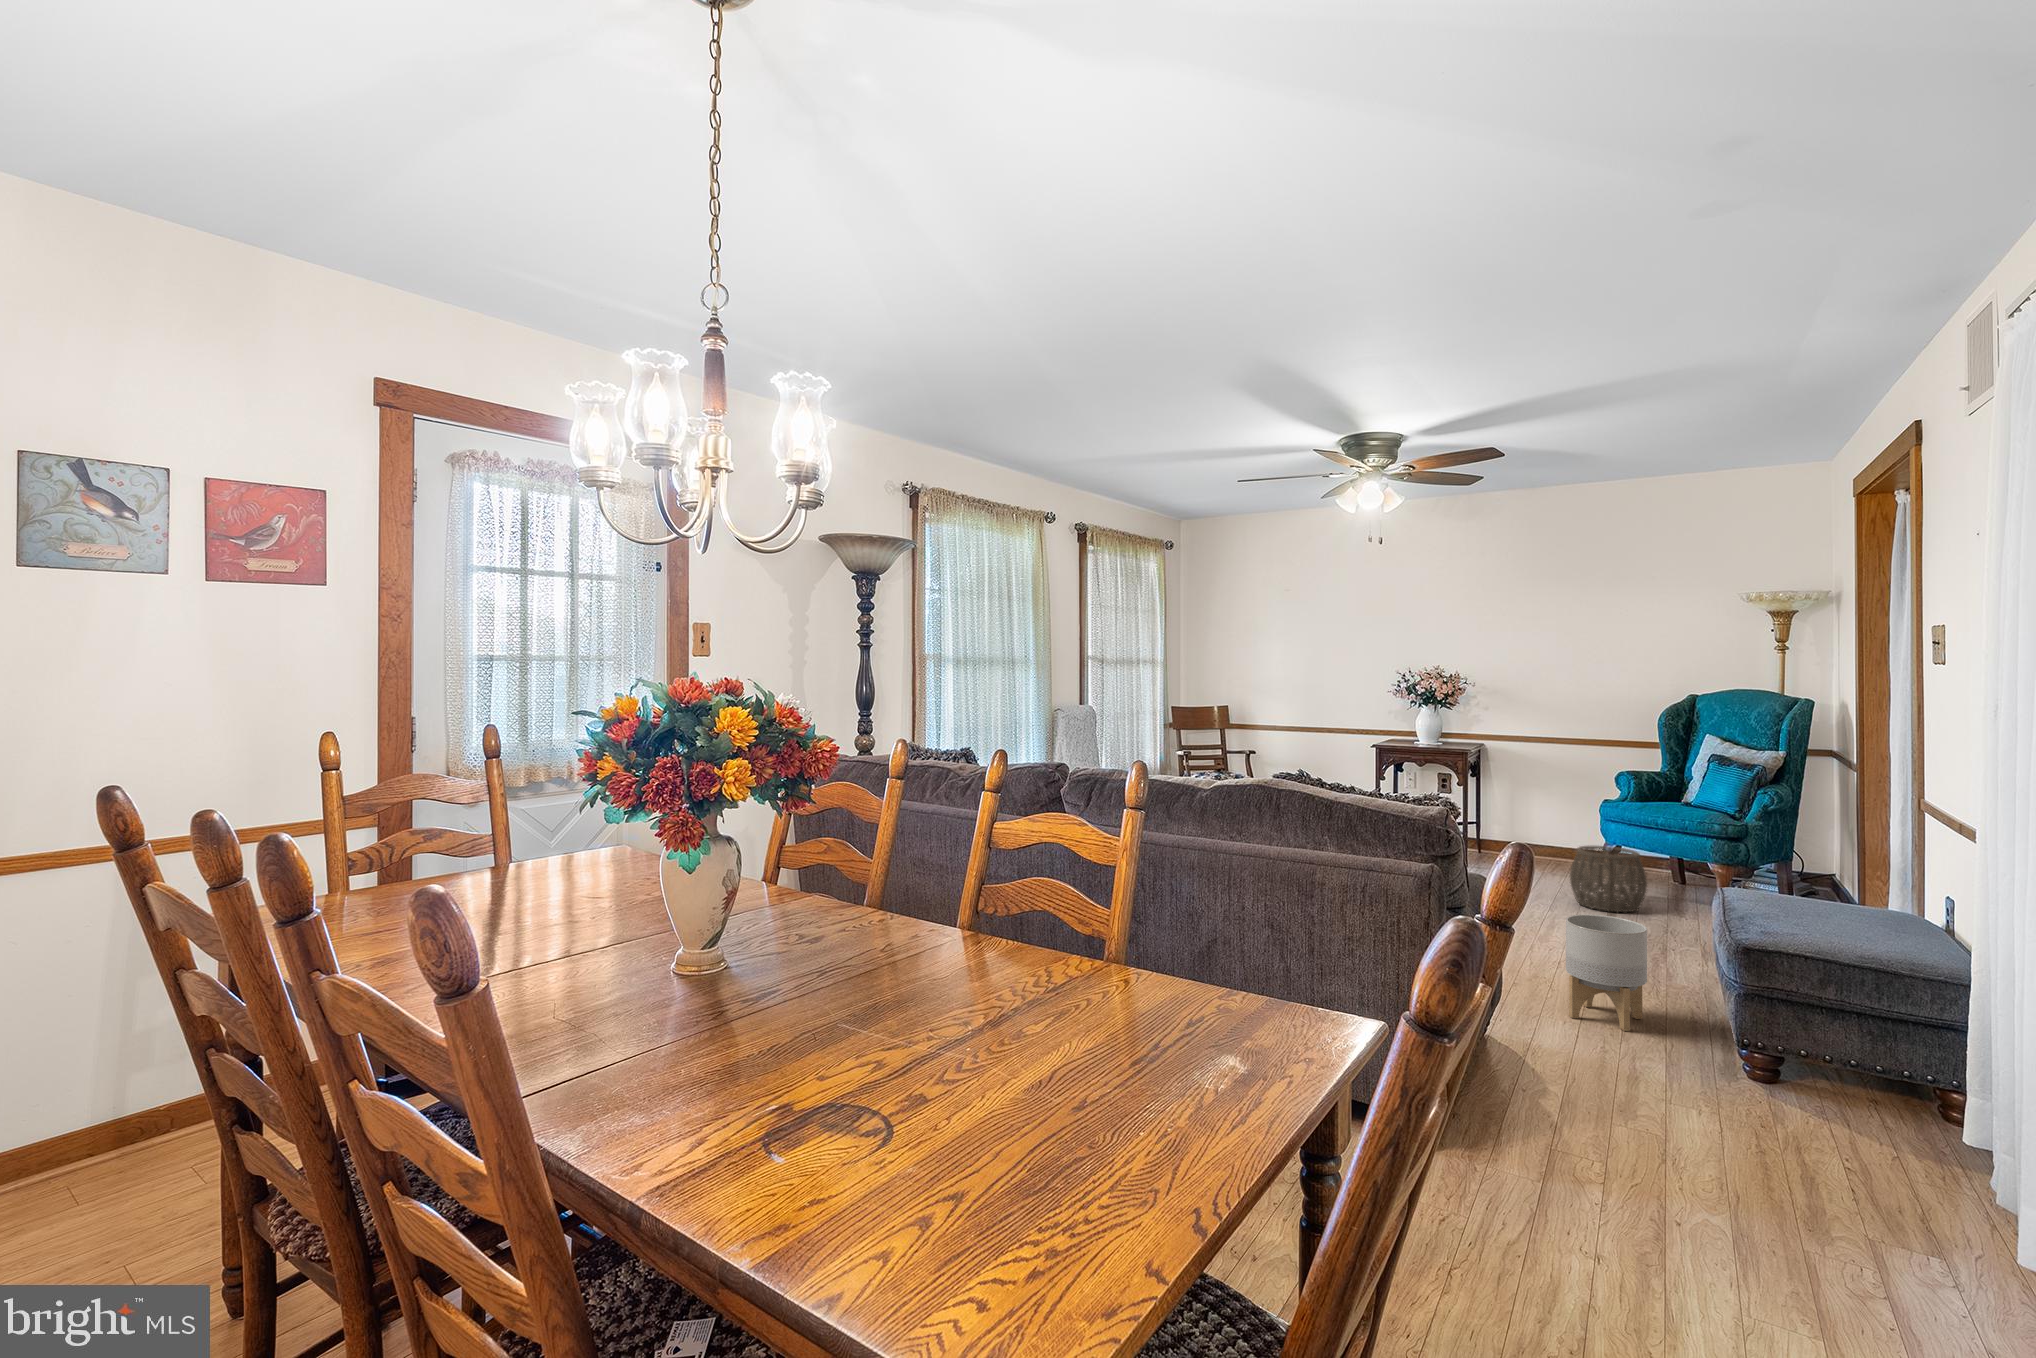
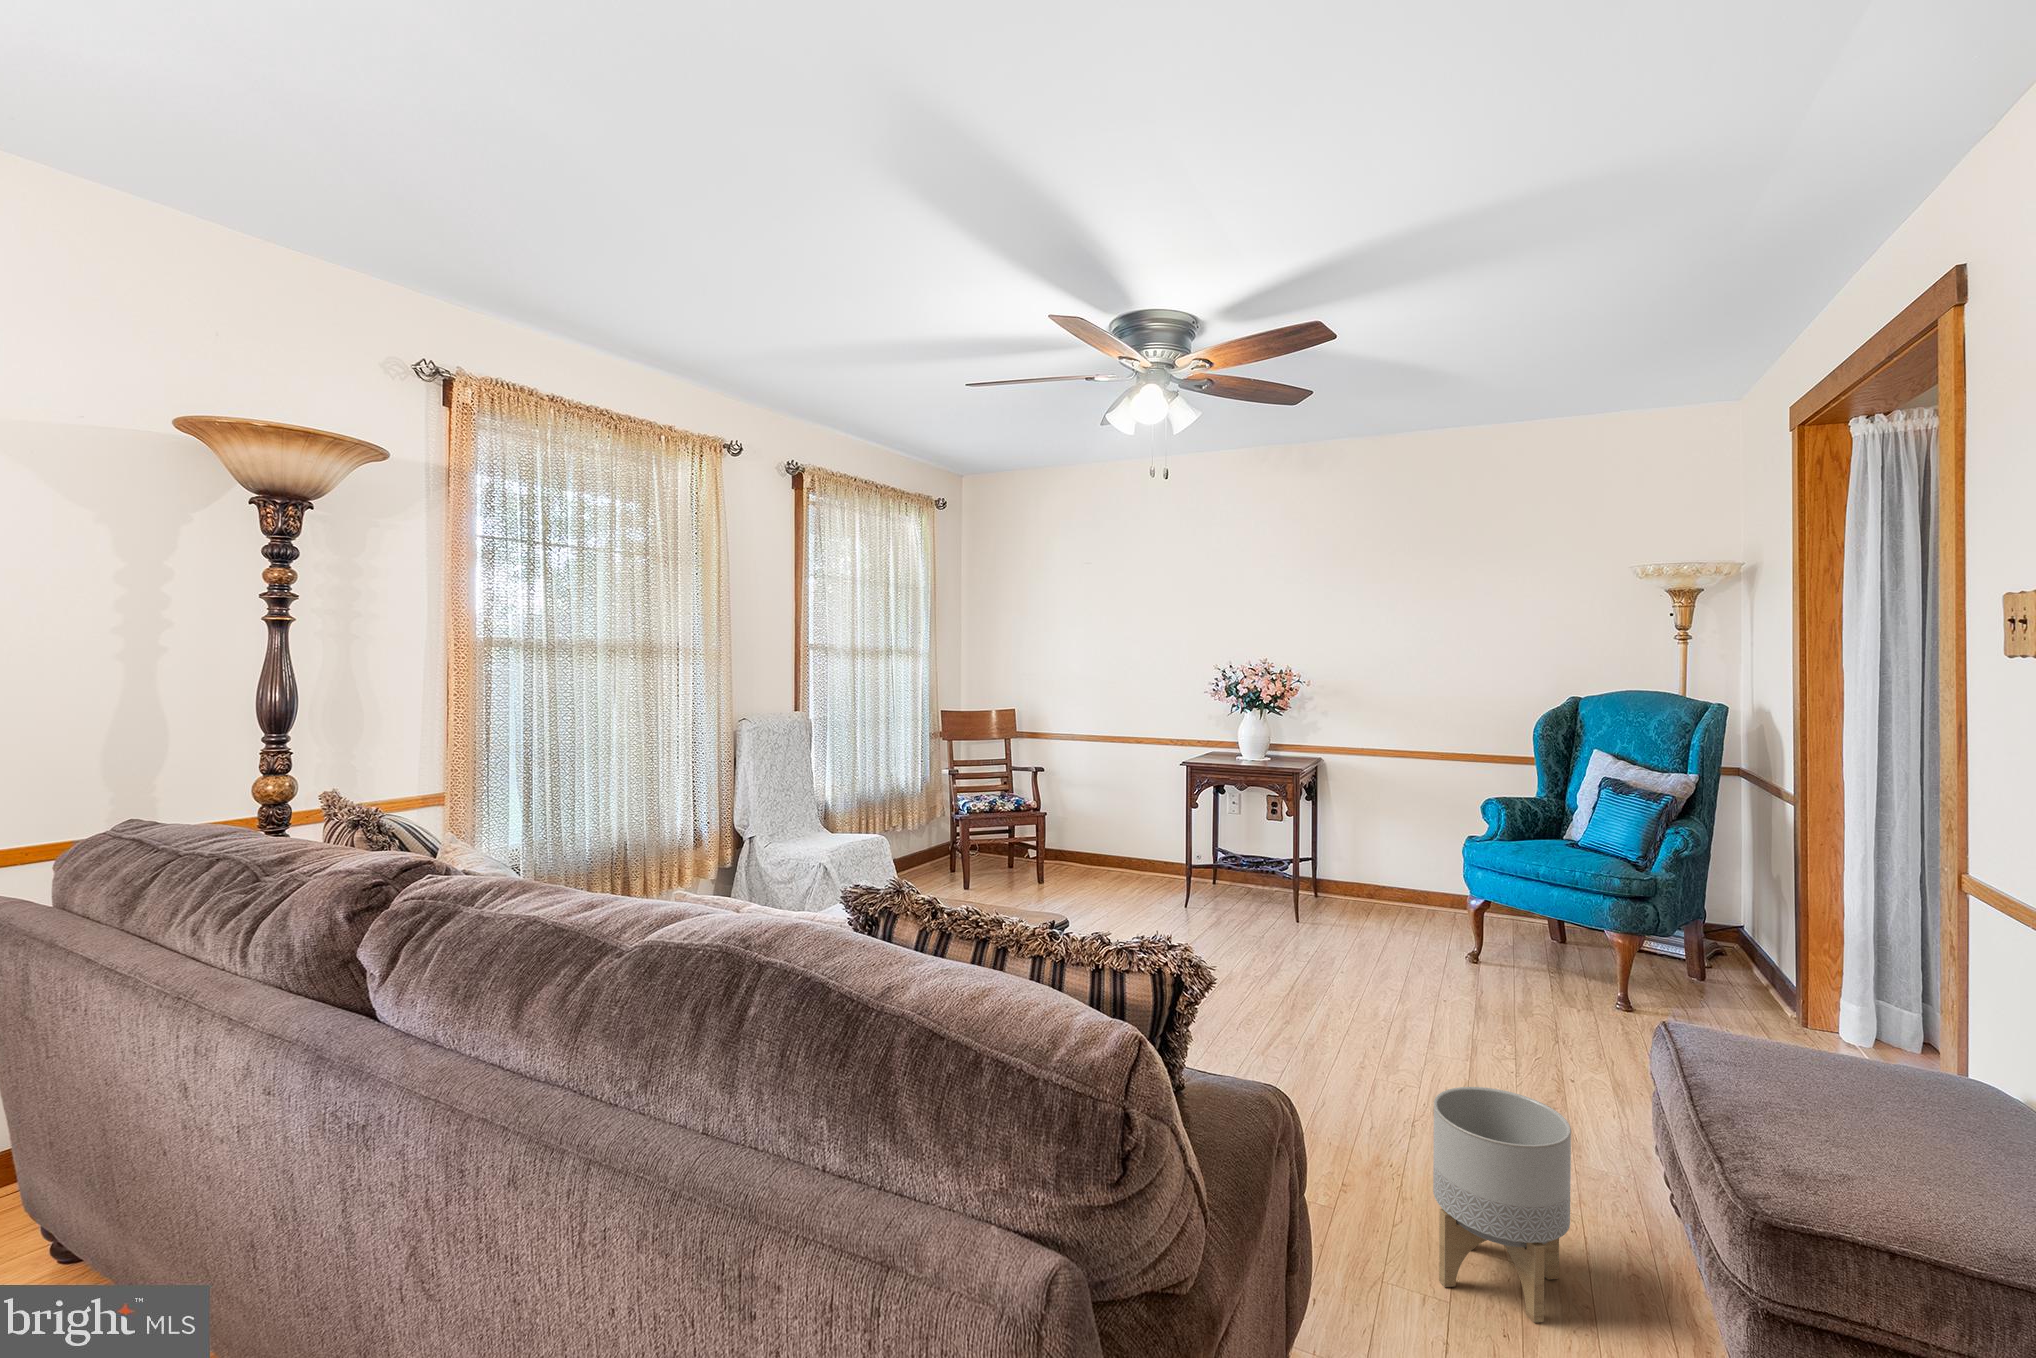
woven basket: present [1570,846,1647,912] -> none [1425,904,1527,1003]

